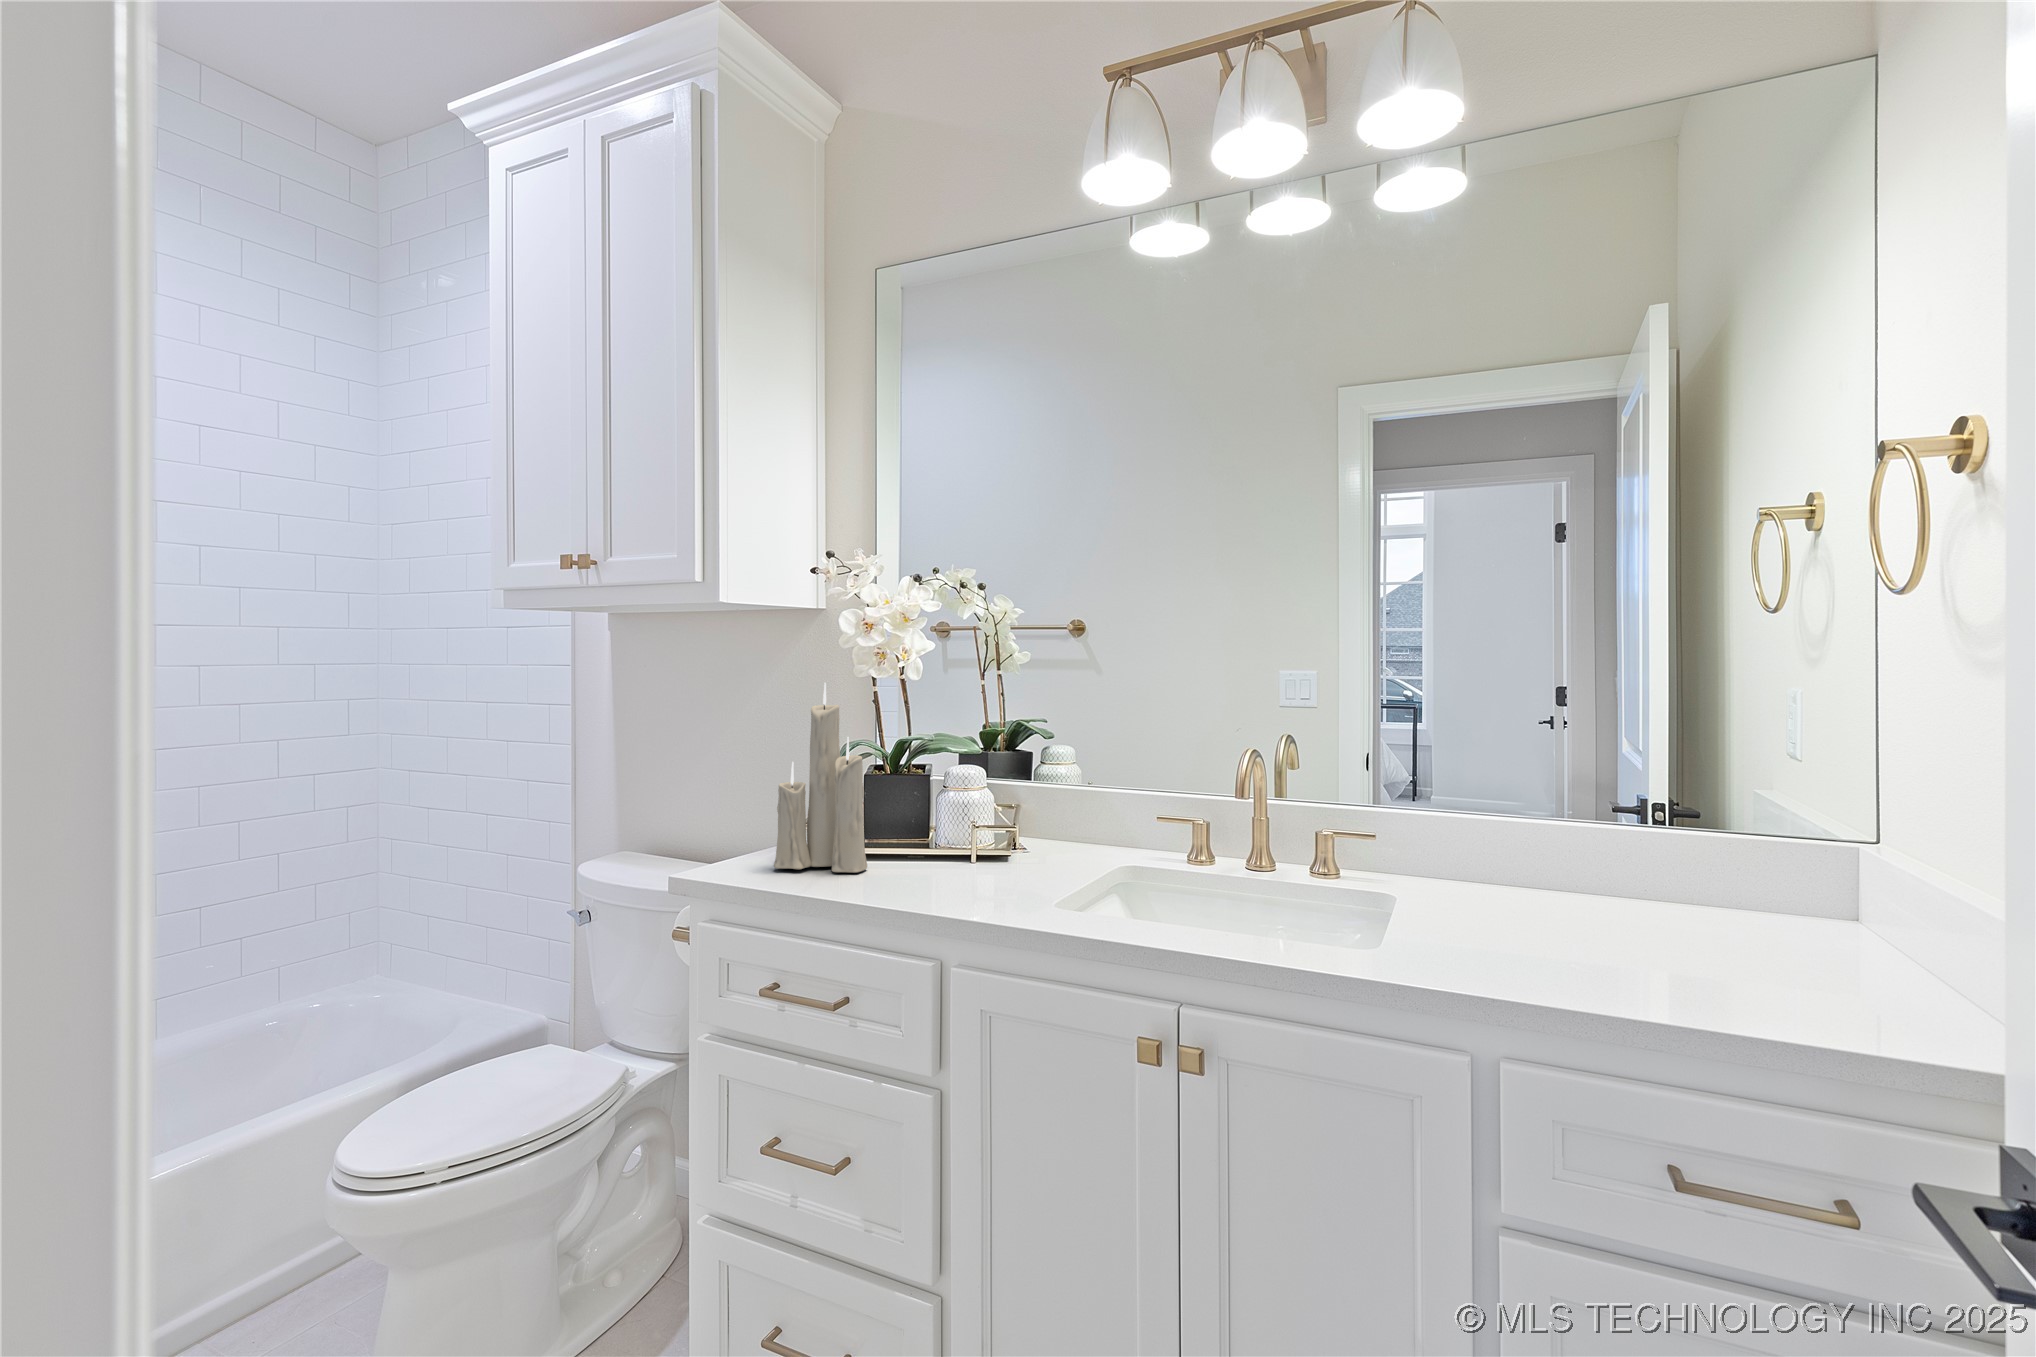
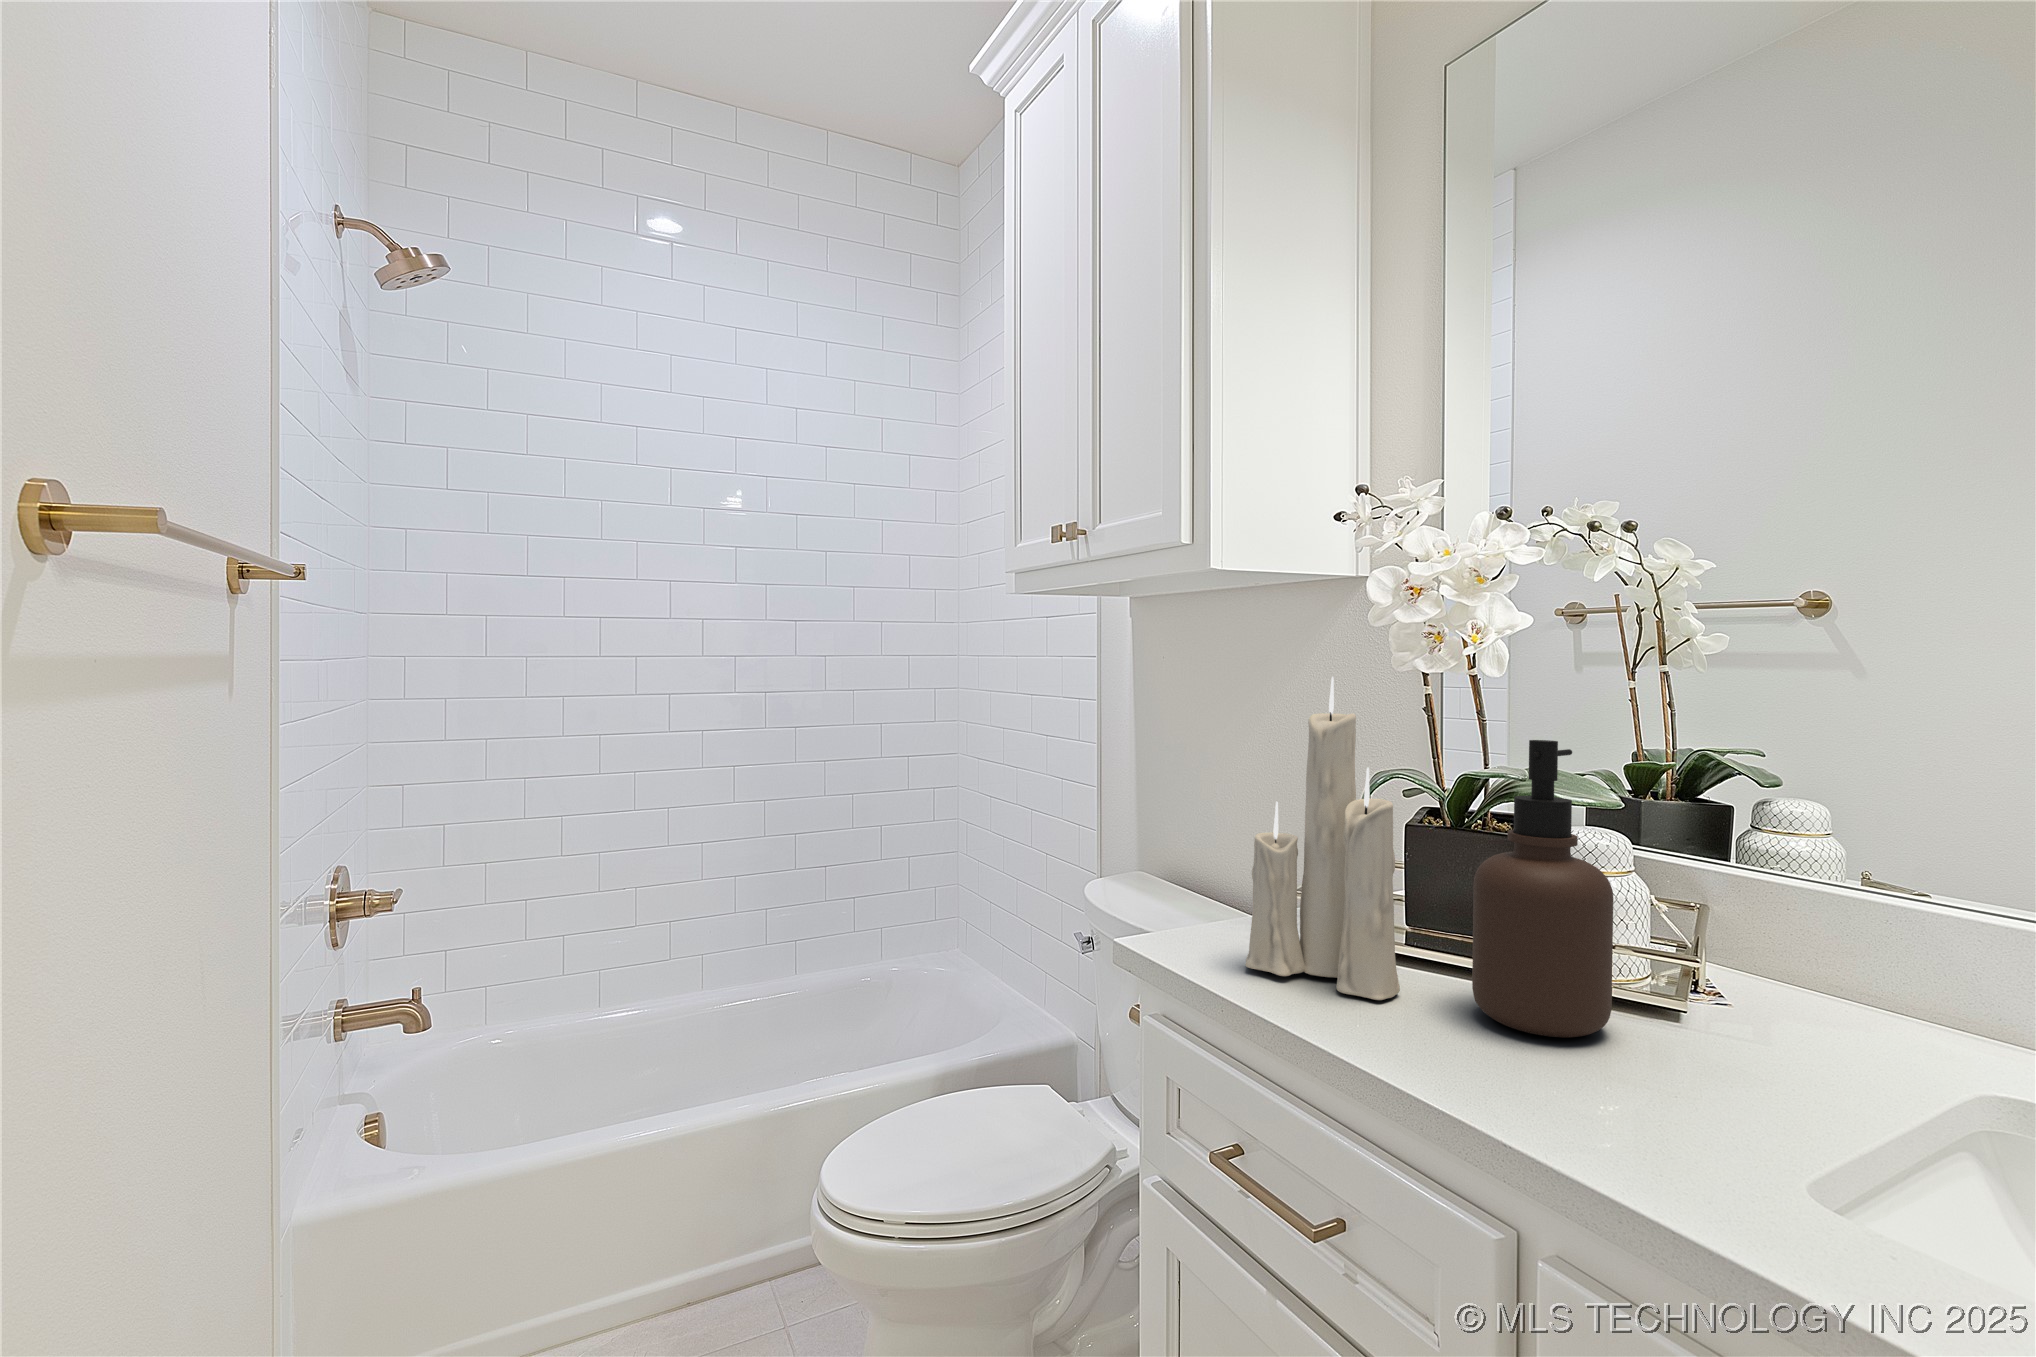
soap dispenser: none [906,716,973,874] -> present [1472,740,1613,1037]

